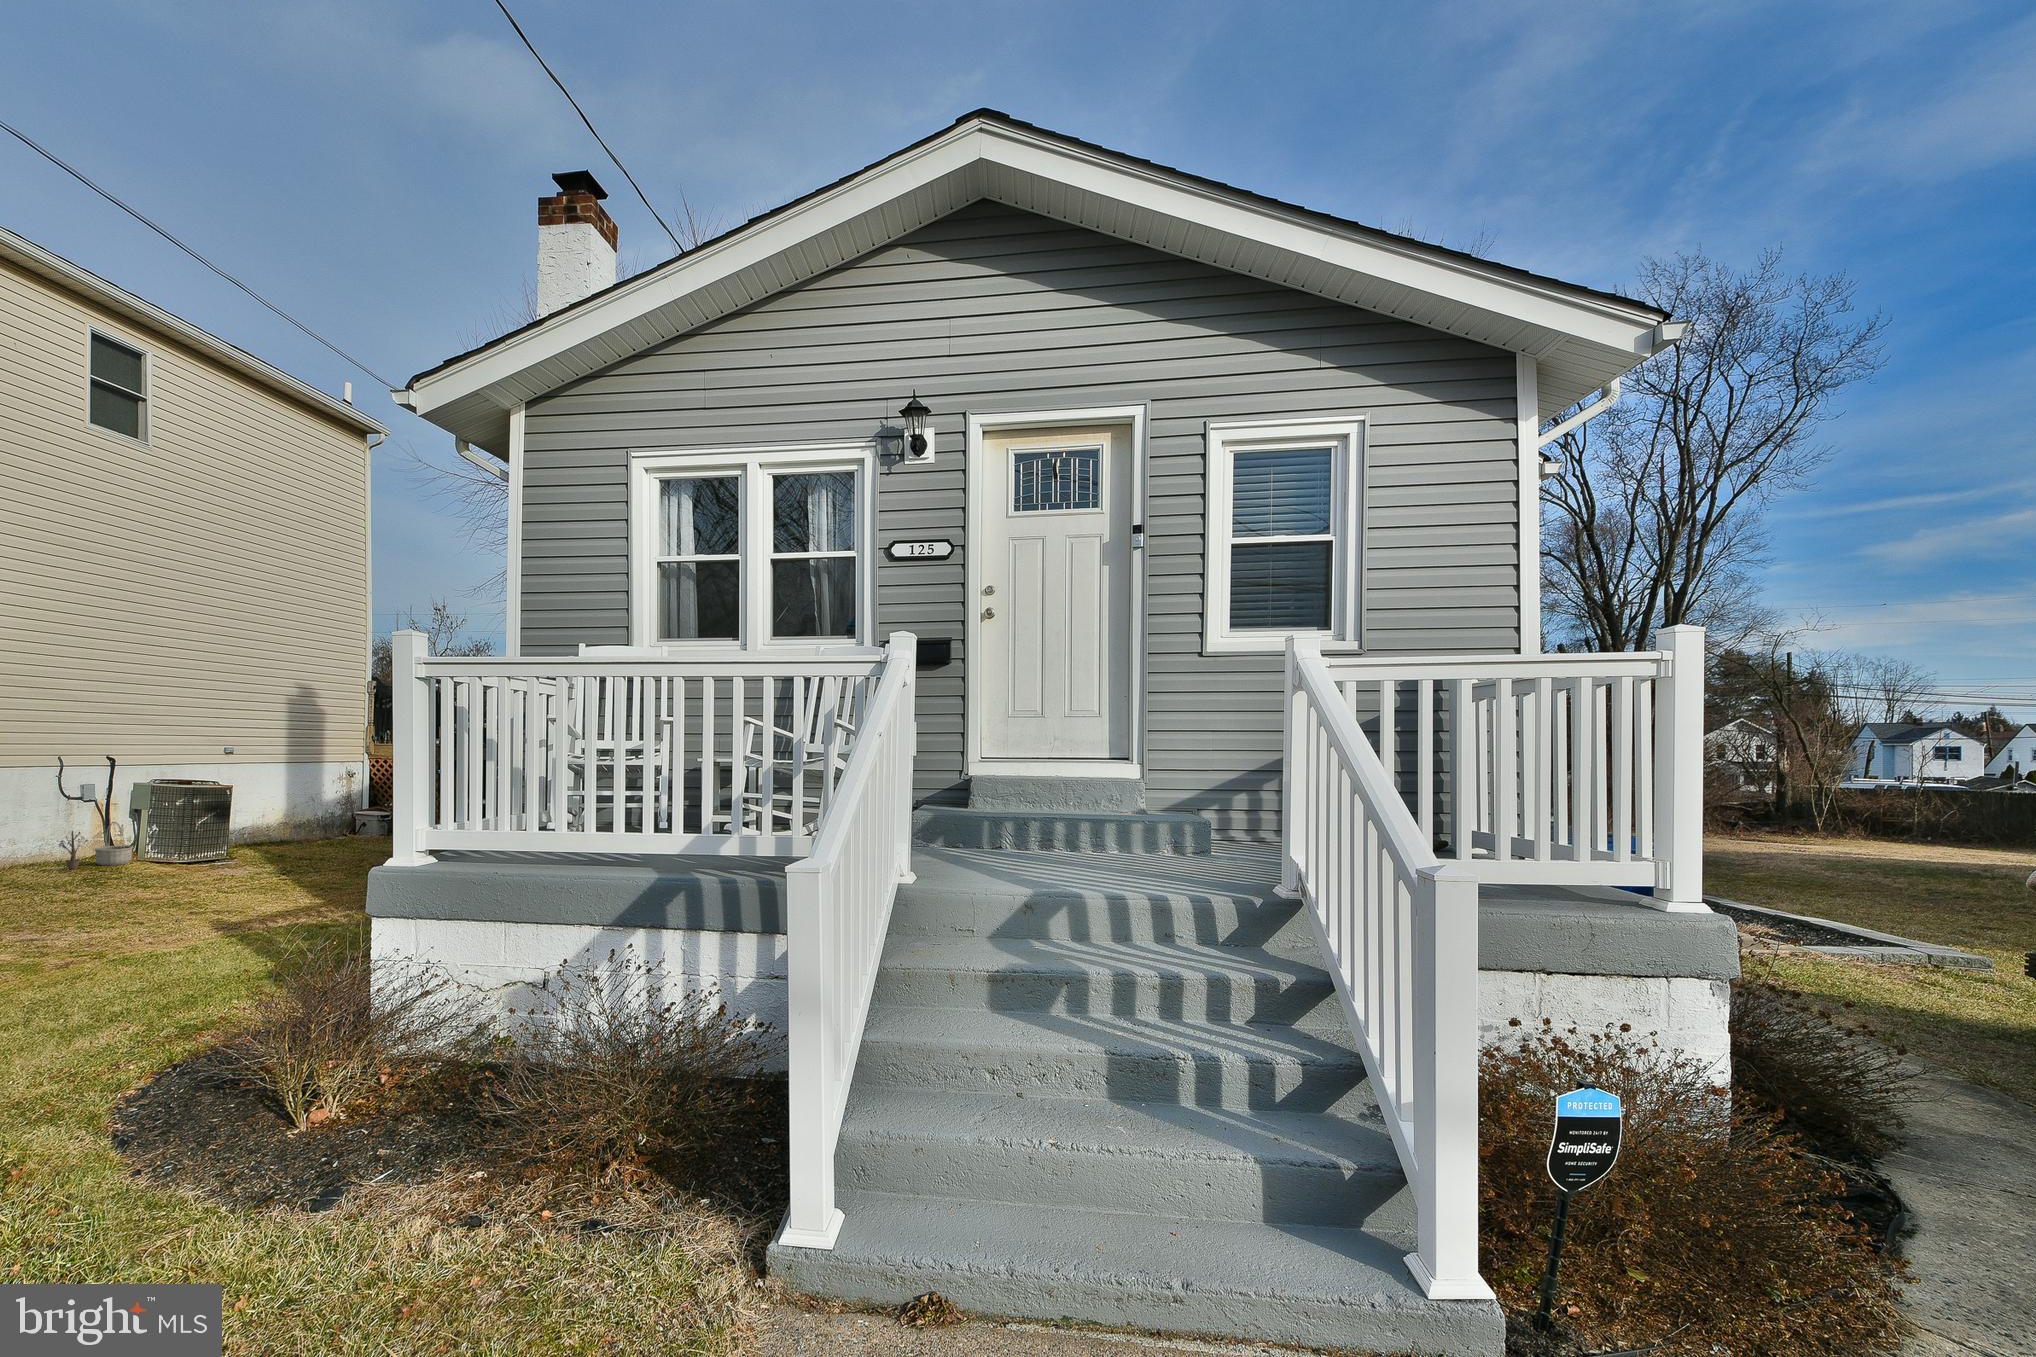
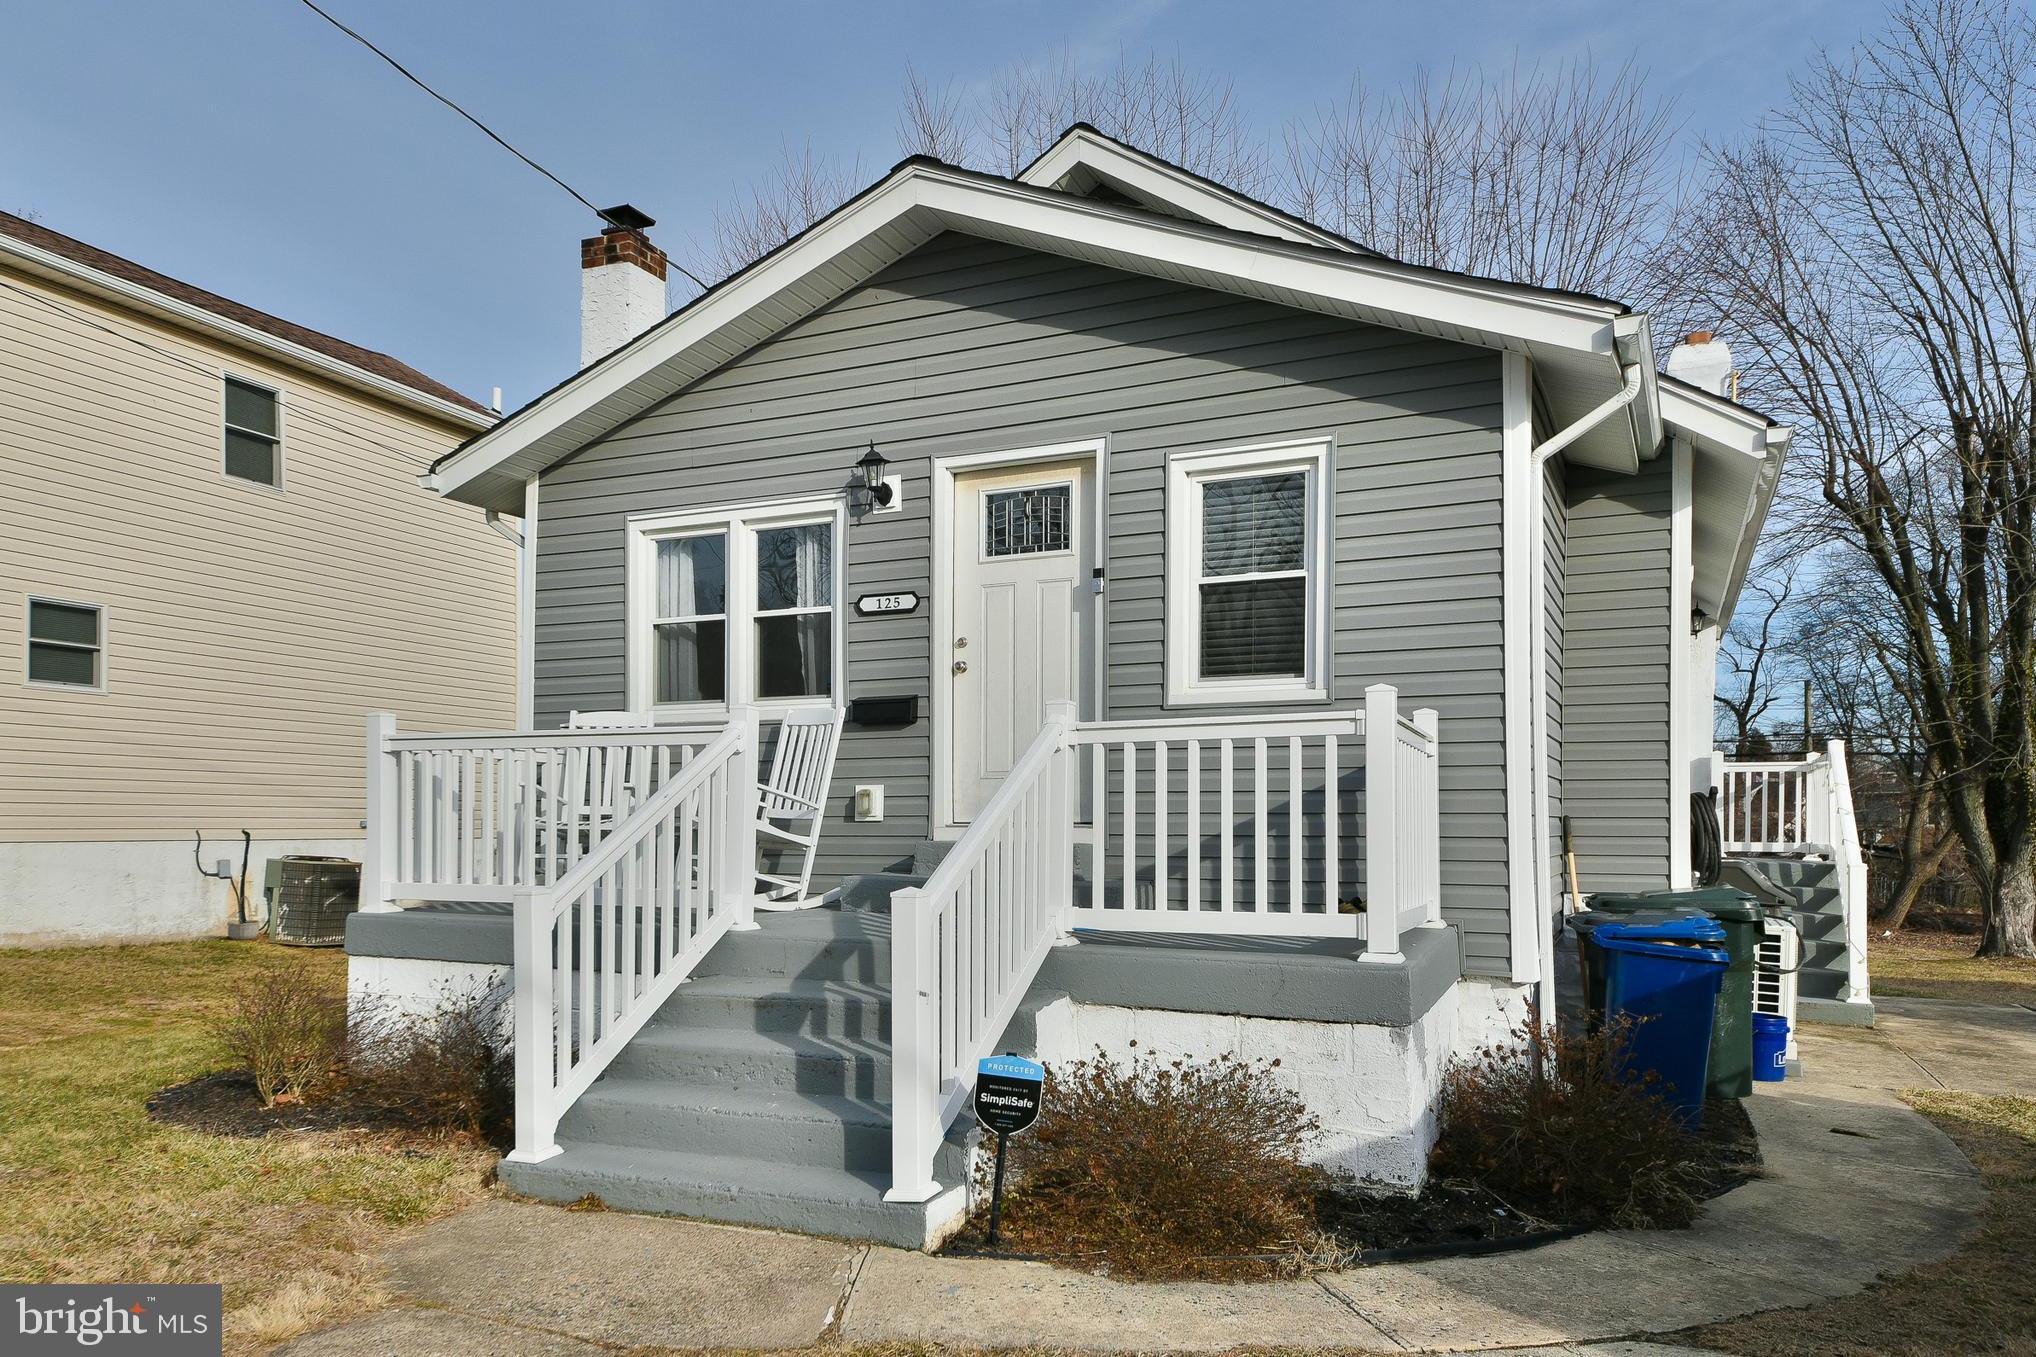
decorative plant: present [54,831,88,870] -> none [190,903,221,942]

